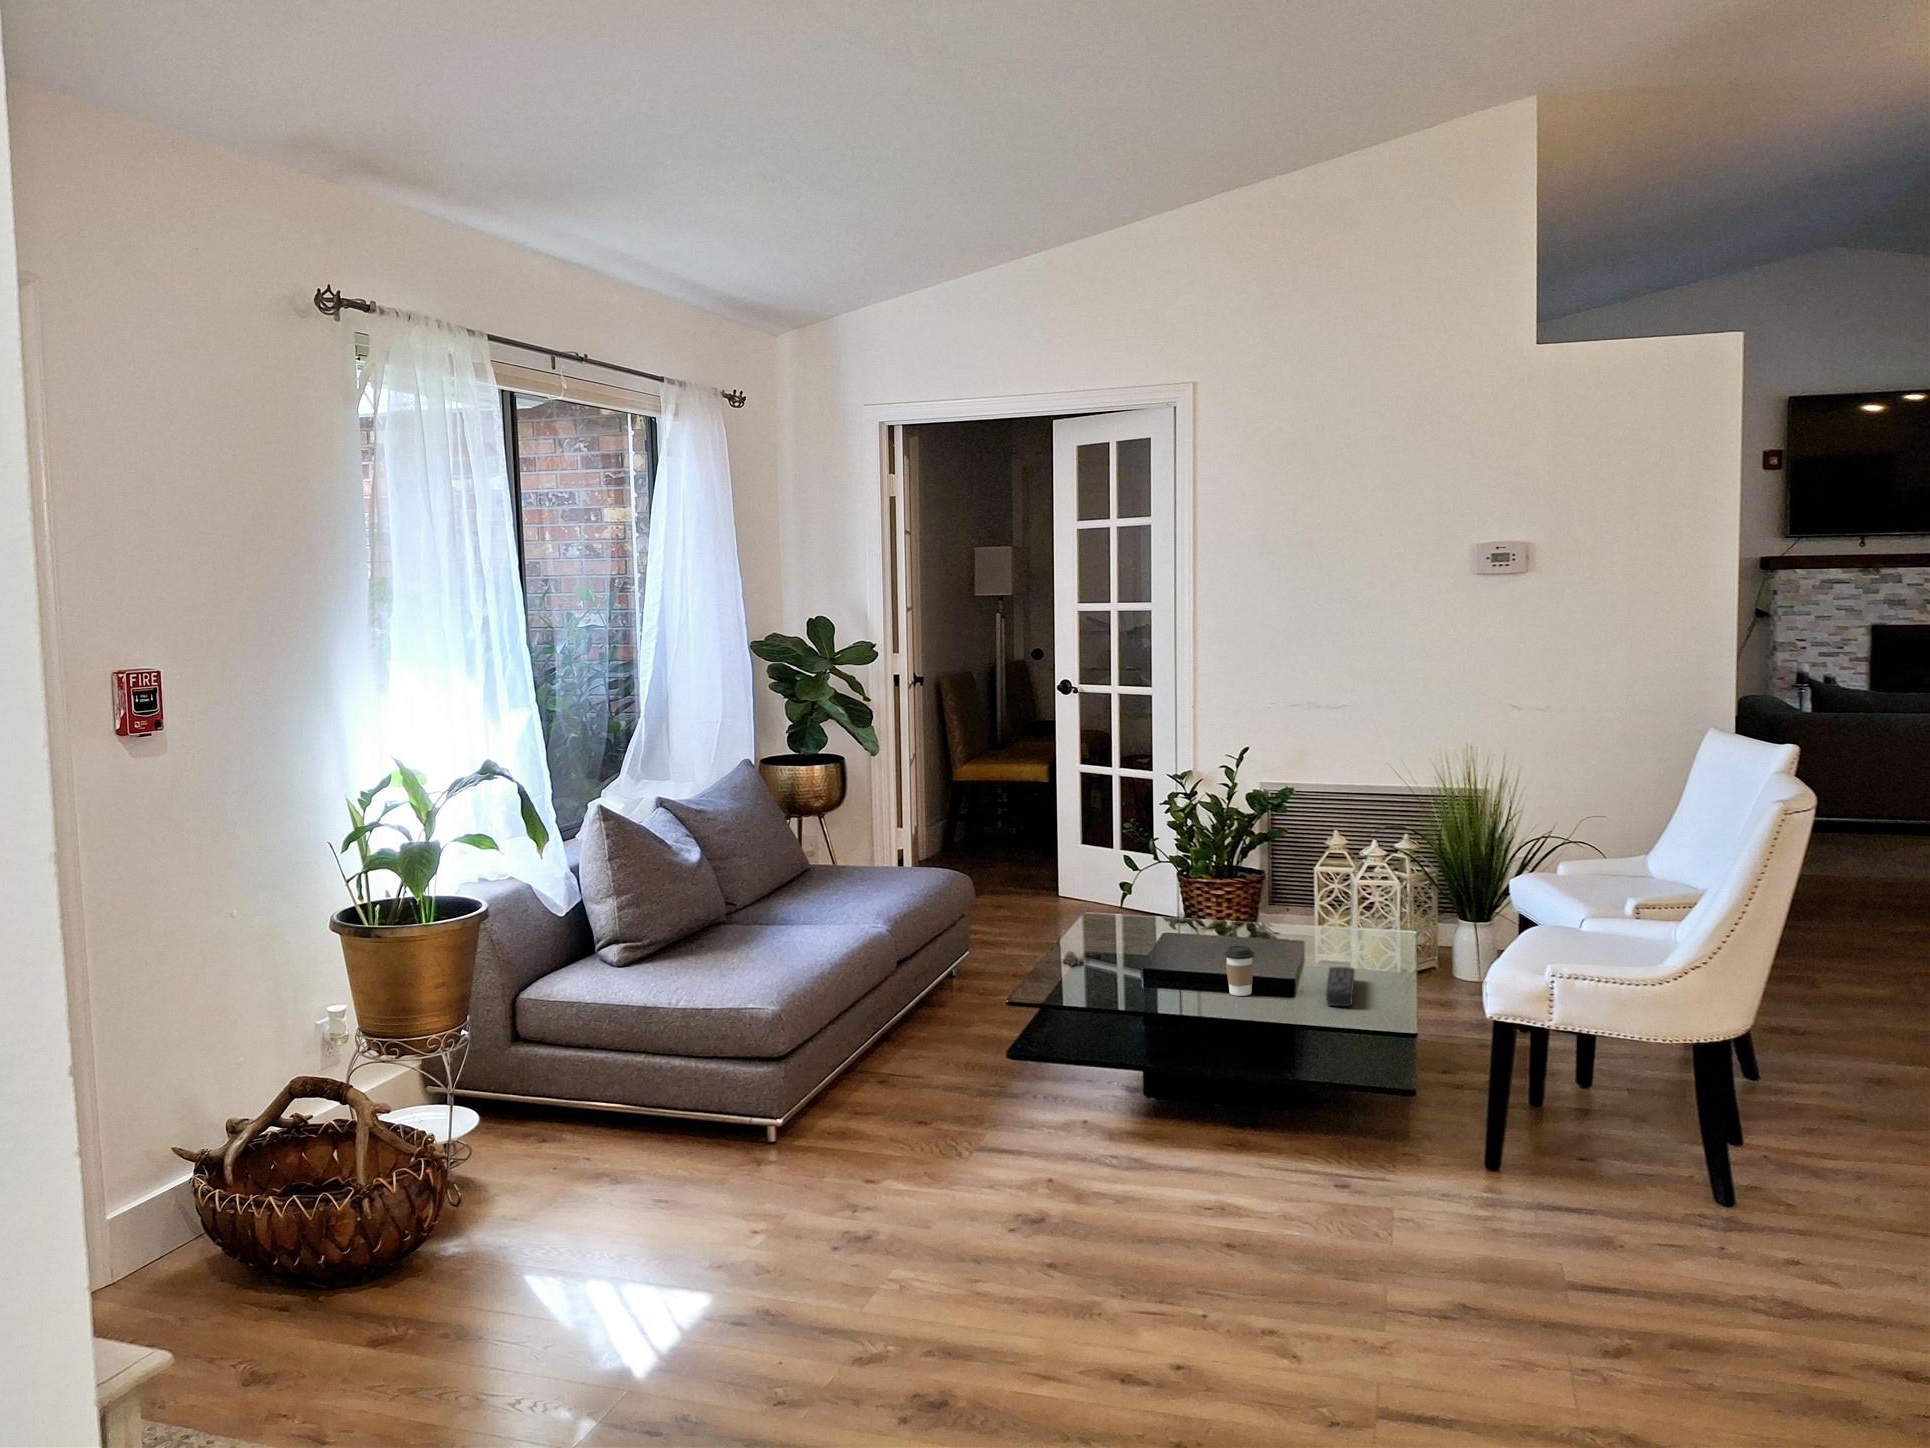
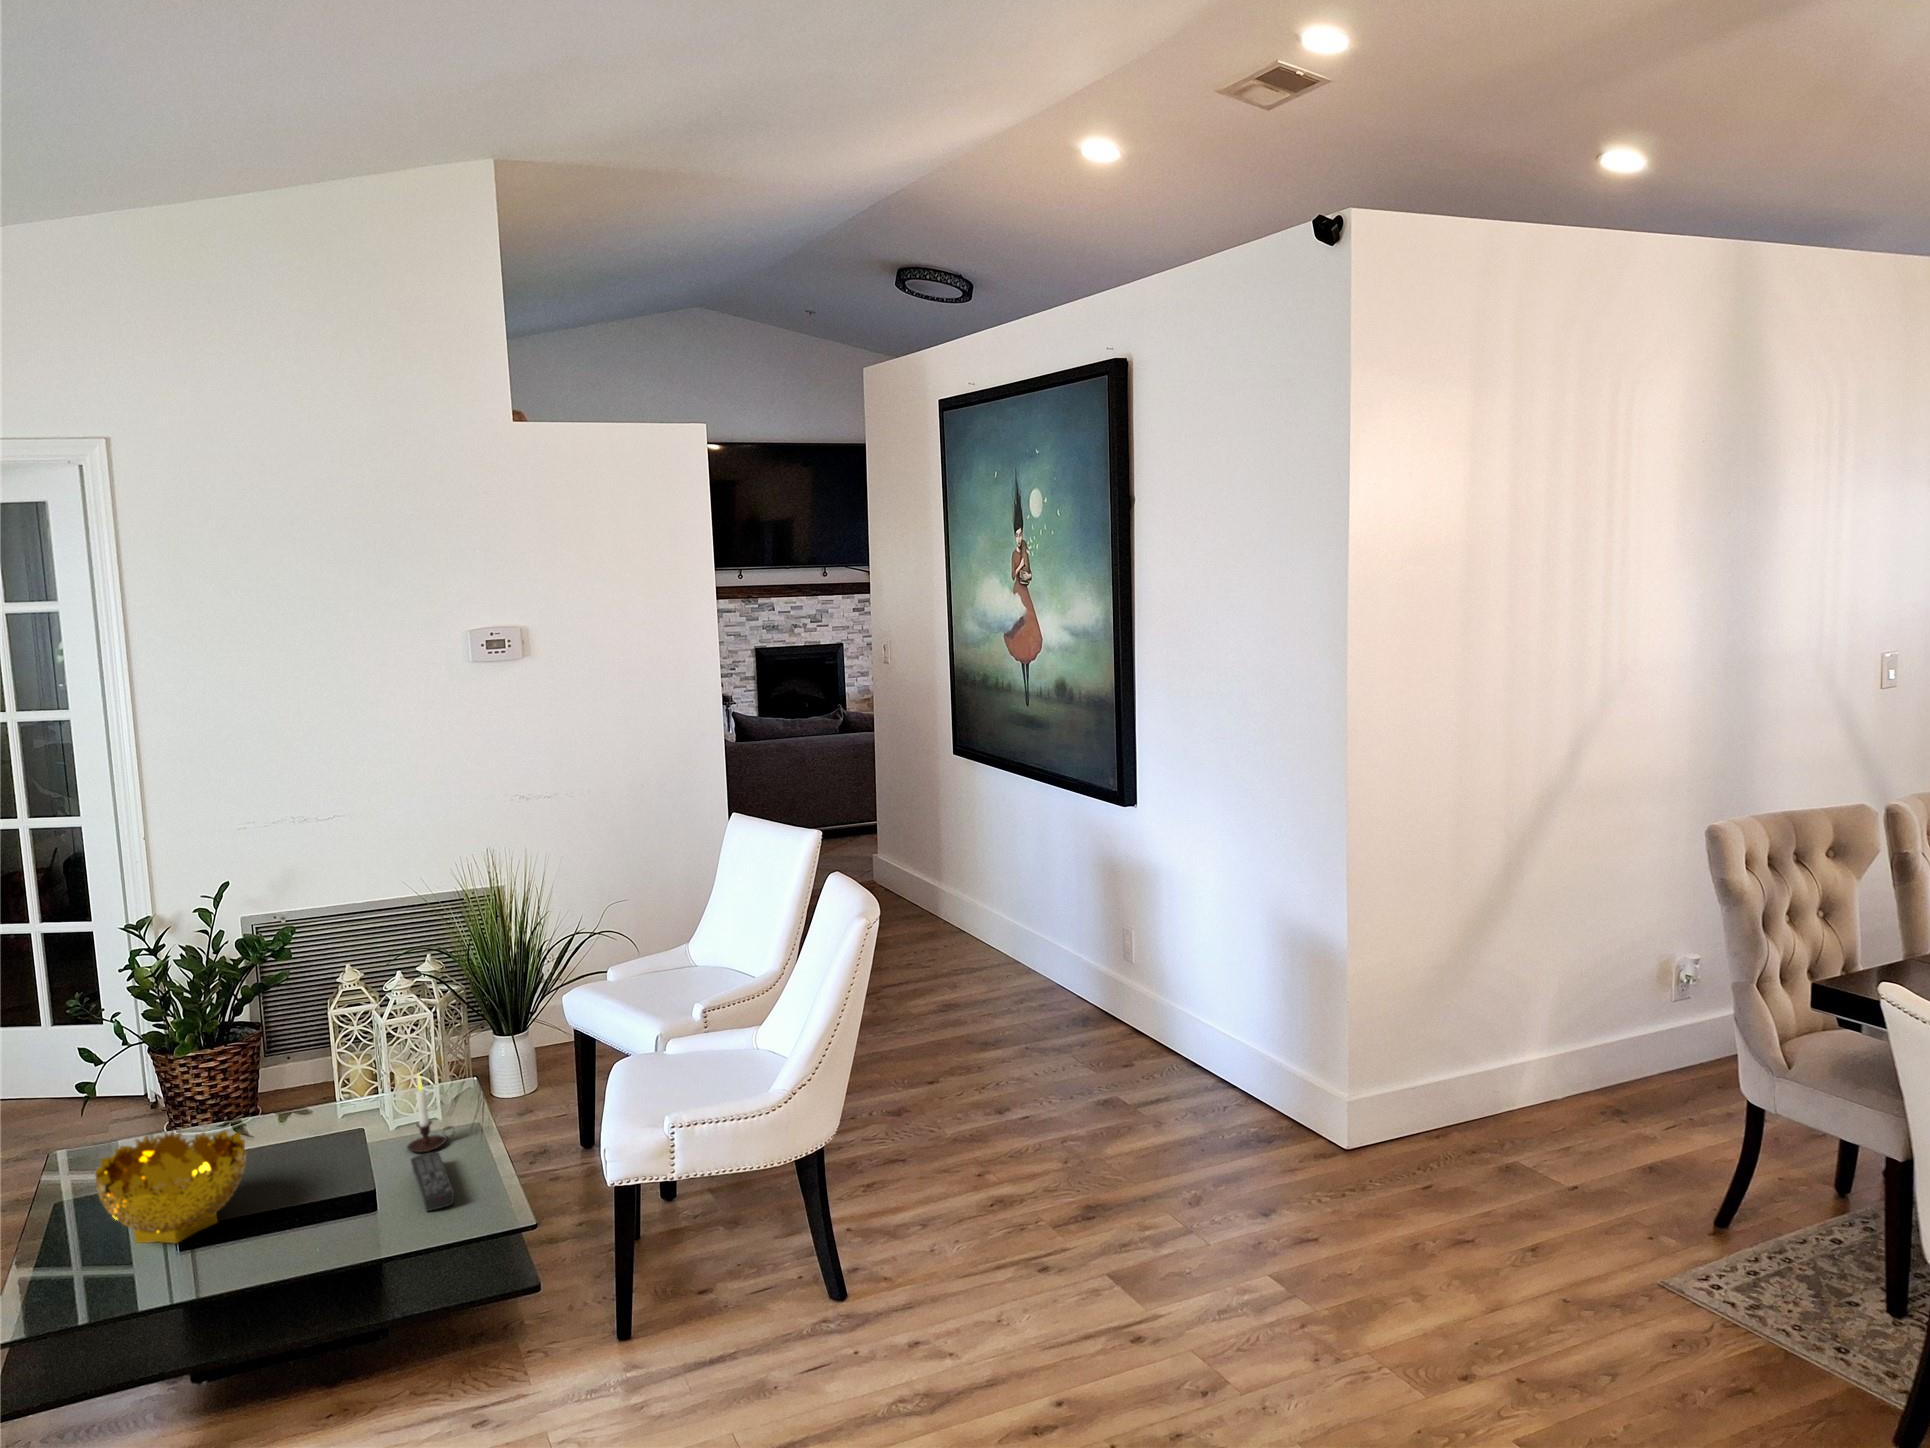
decorative bowl: none [1091,895,1199,979] -> present [95,1130,246,1243]
candle: none [1333,898,1377,971] -> present [407,1075,453,1153]
coffee cup: present [1225,946,1255,996] -> none [293,1169,331,1231]

